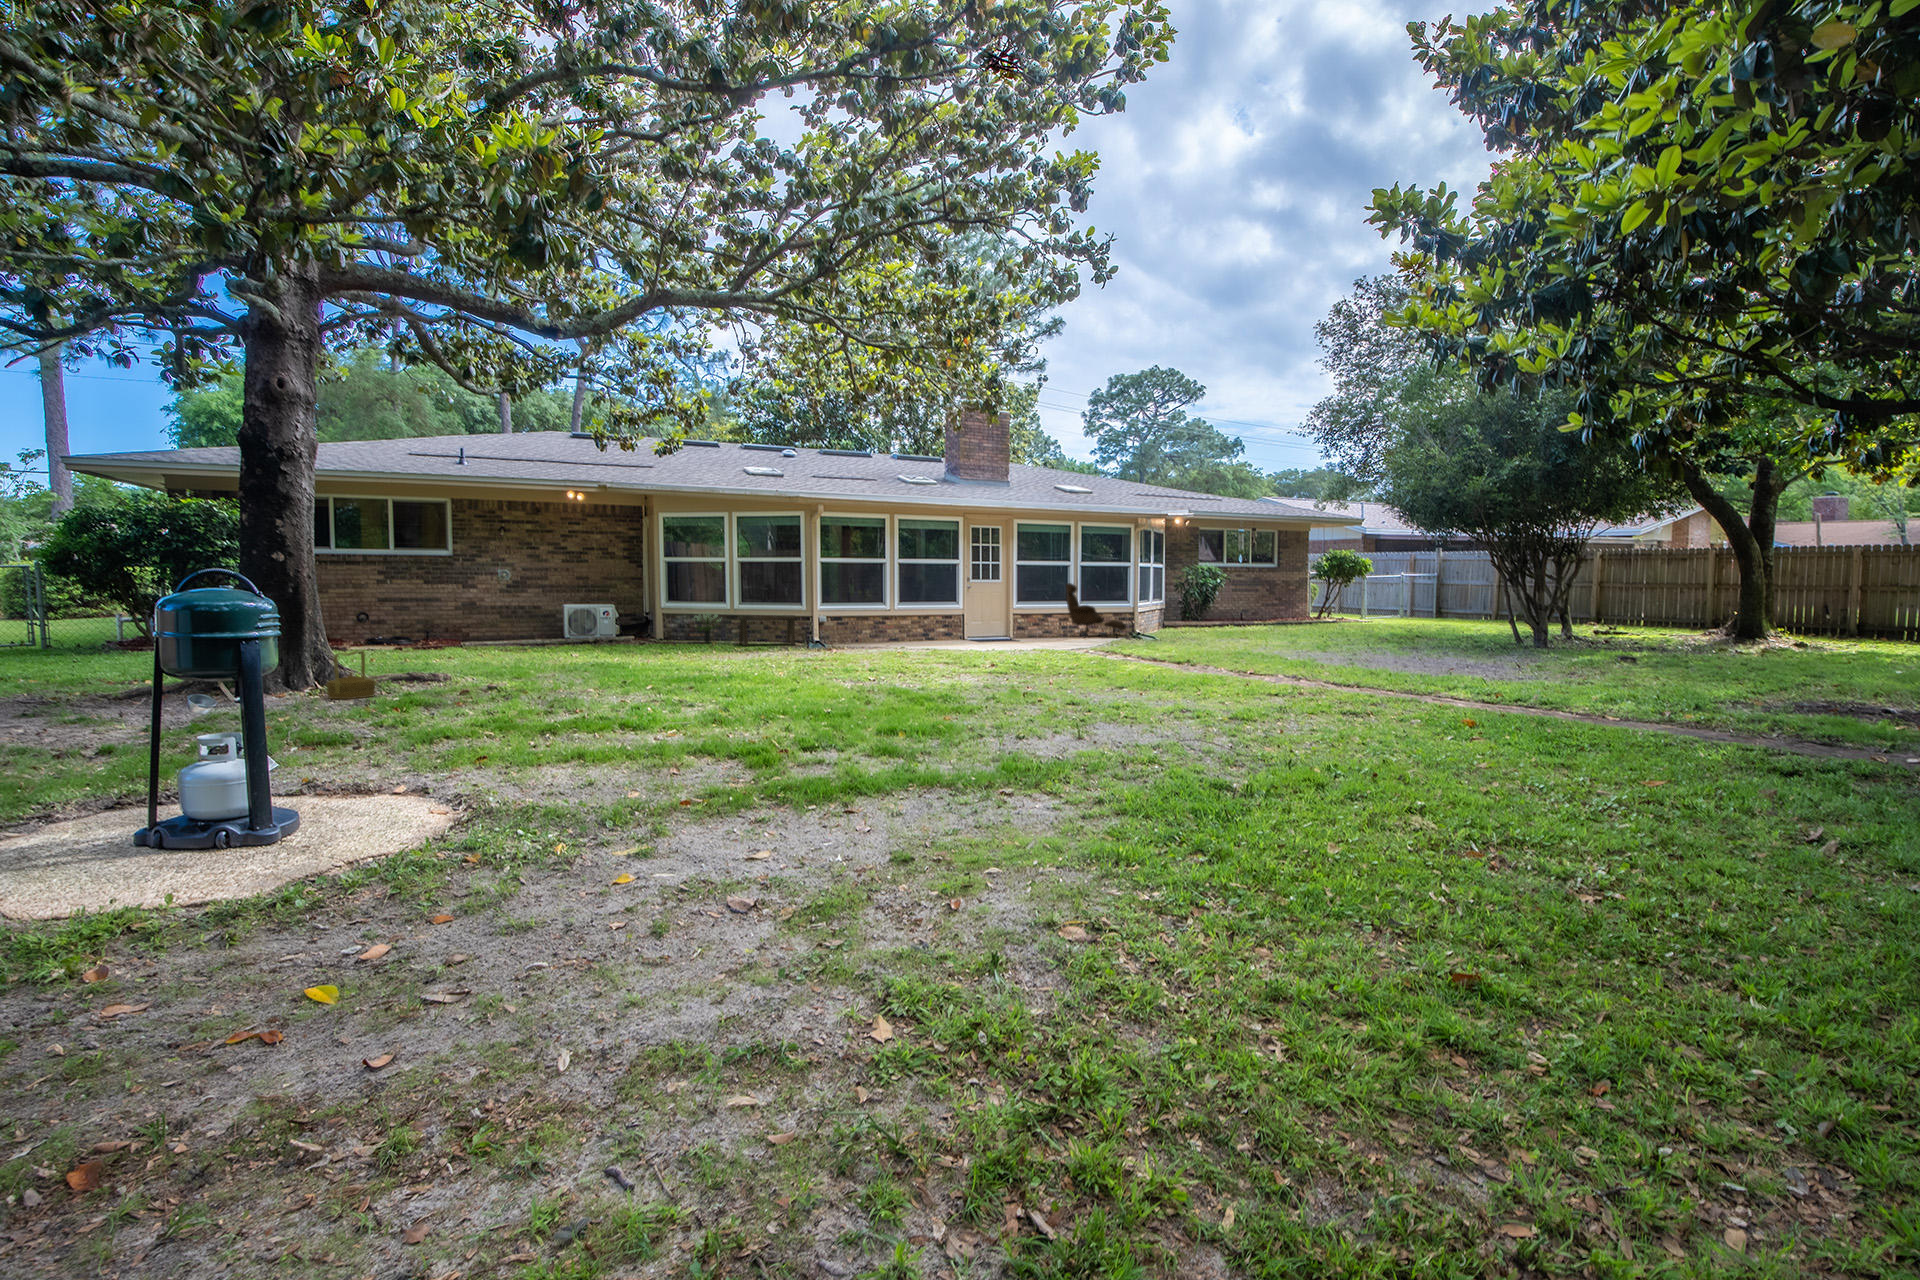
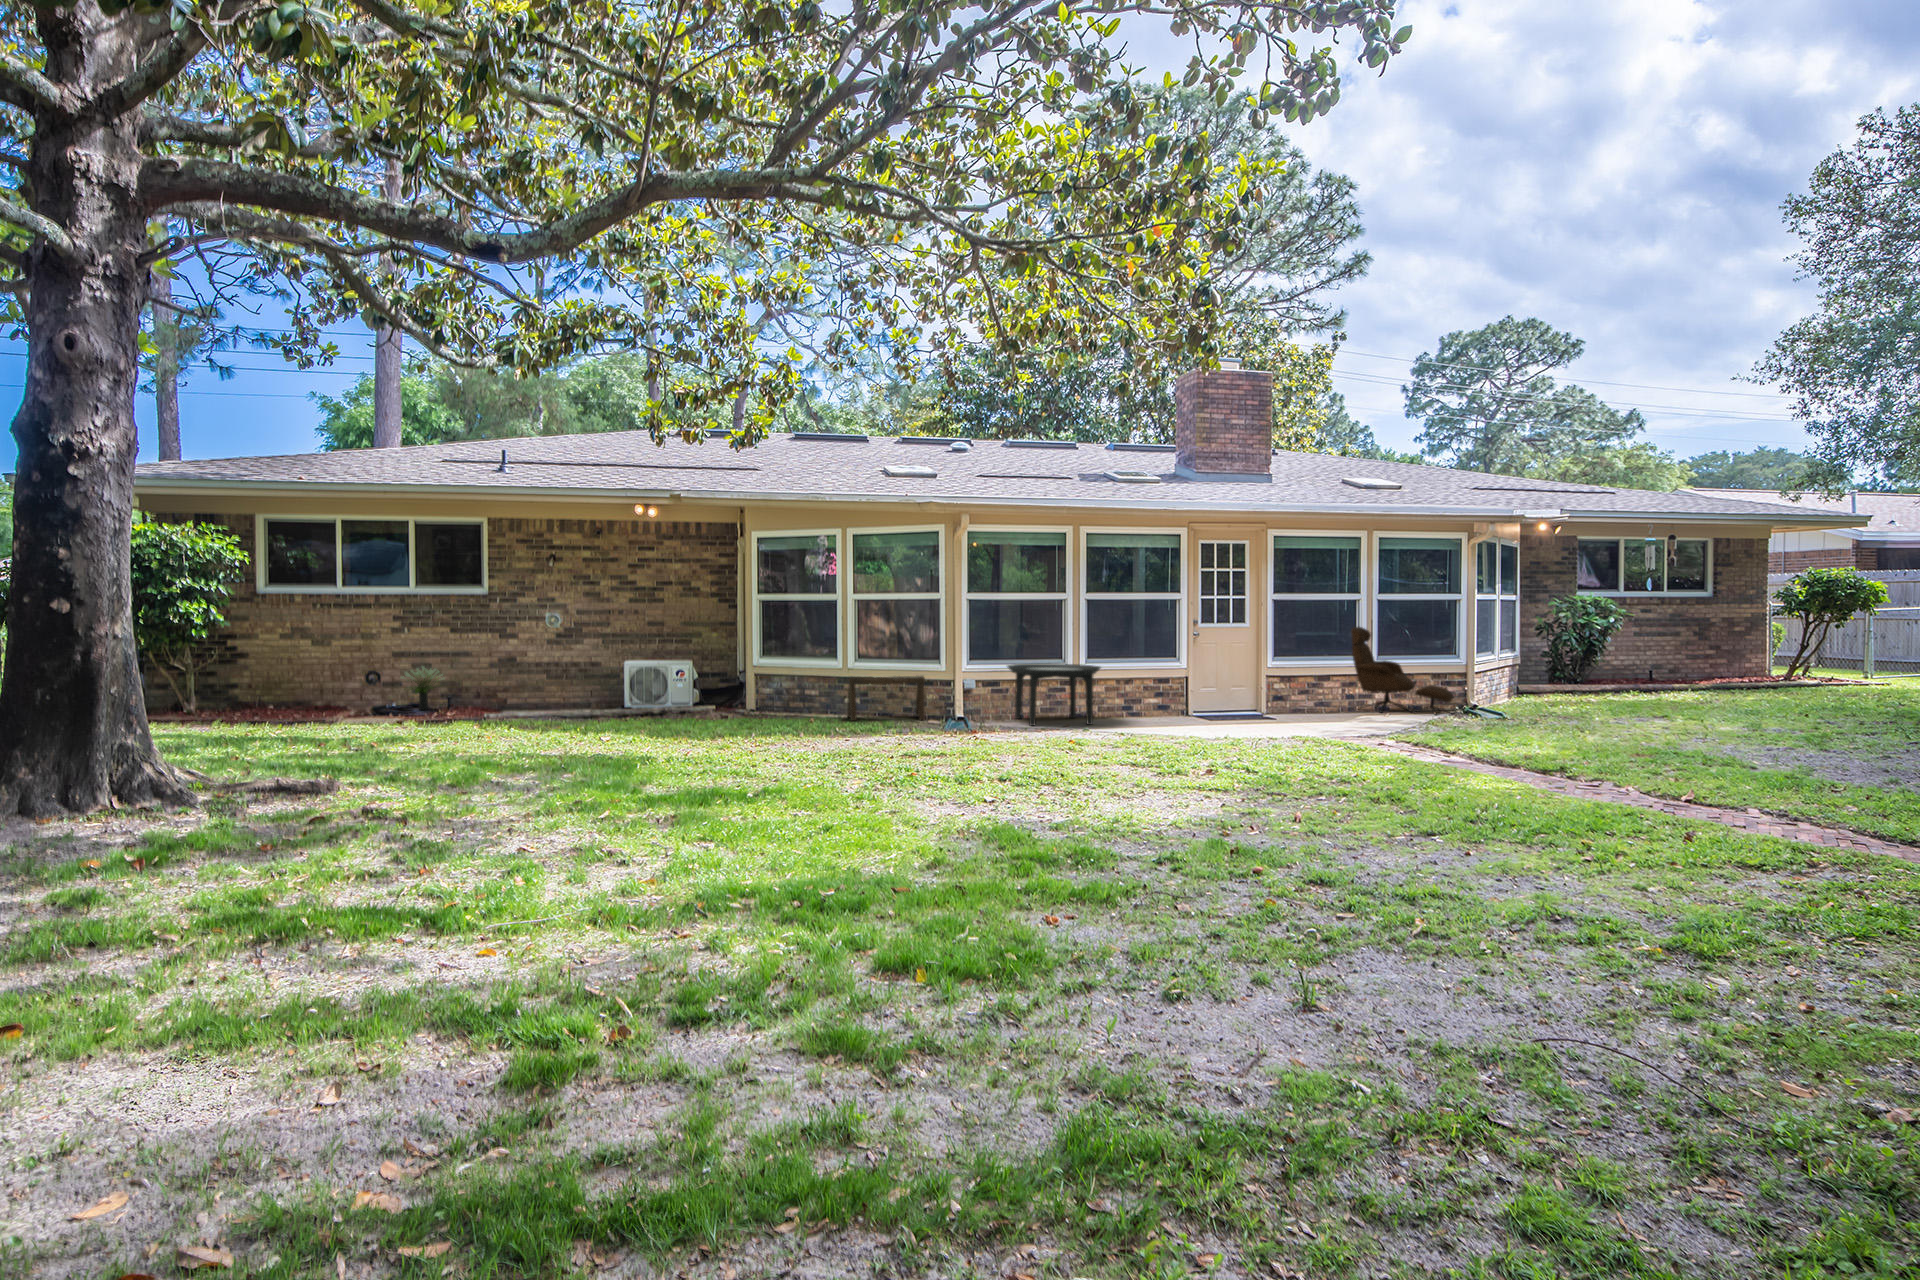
round table: none [851,607,915,646] -> present [1007,664,1101,726]
potted plant: present [695,612,718,643] -> present [401,666,444,710]
woven basket: present [326,651,375,699] -> none [106,752,187,830]

